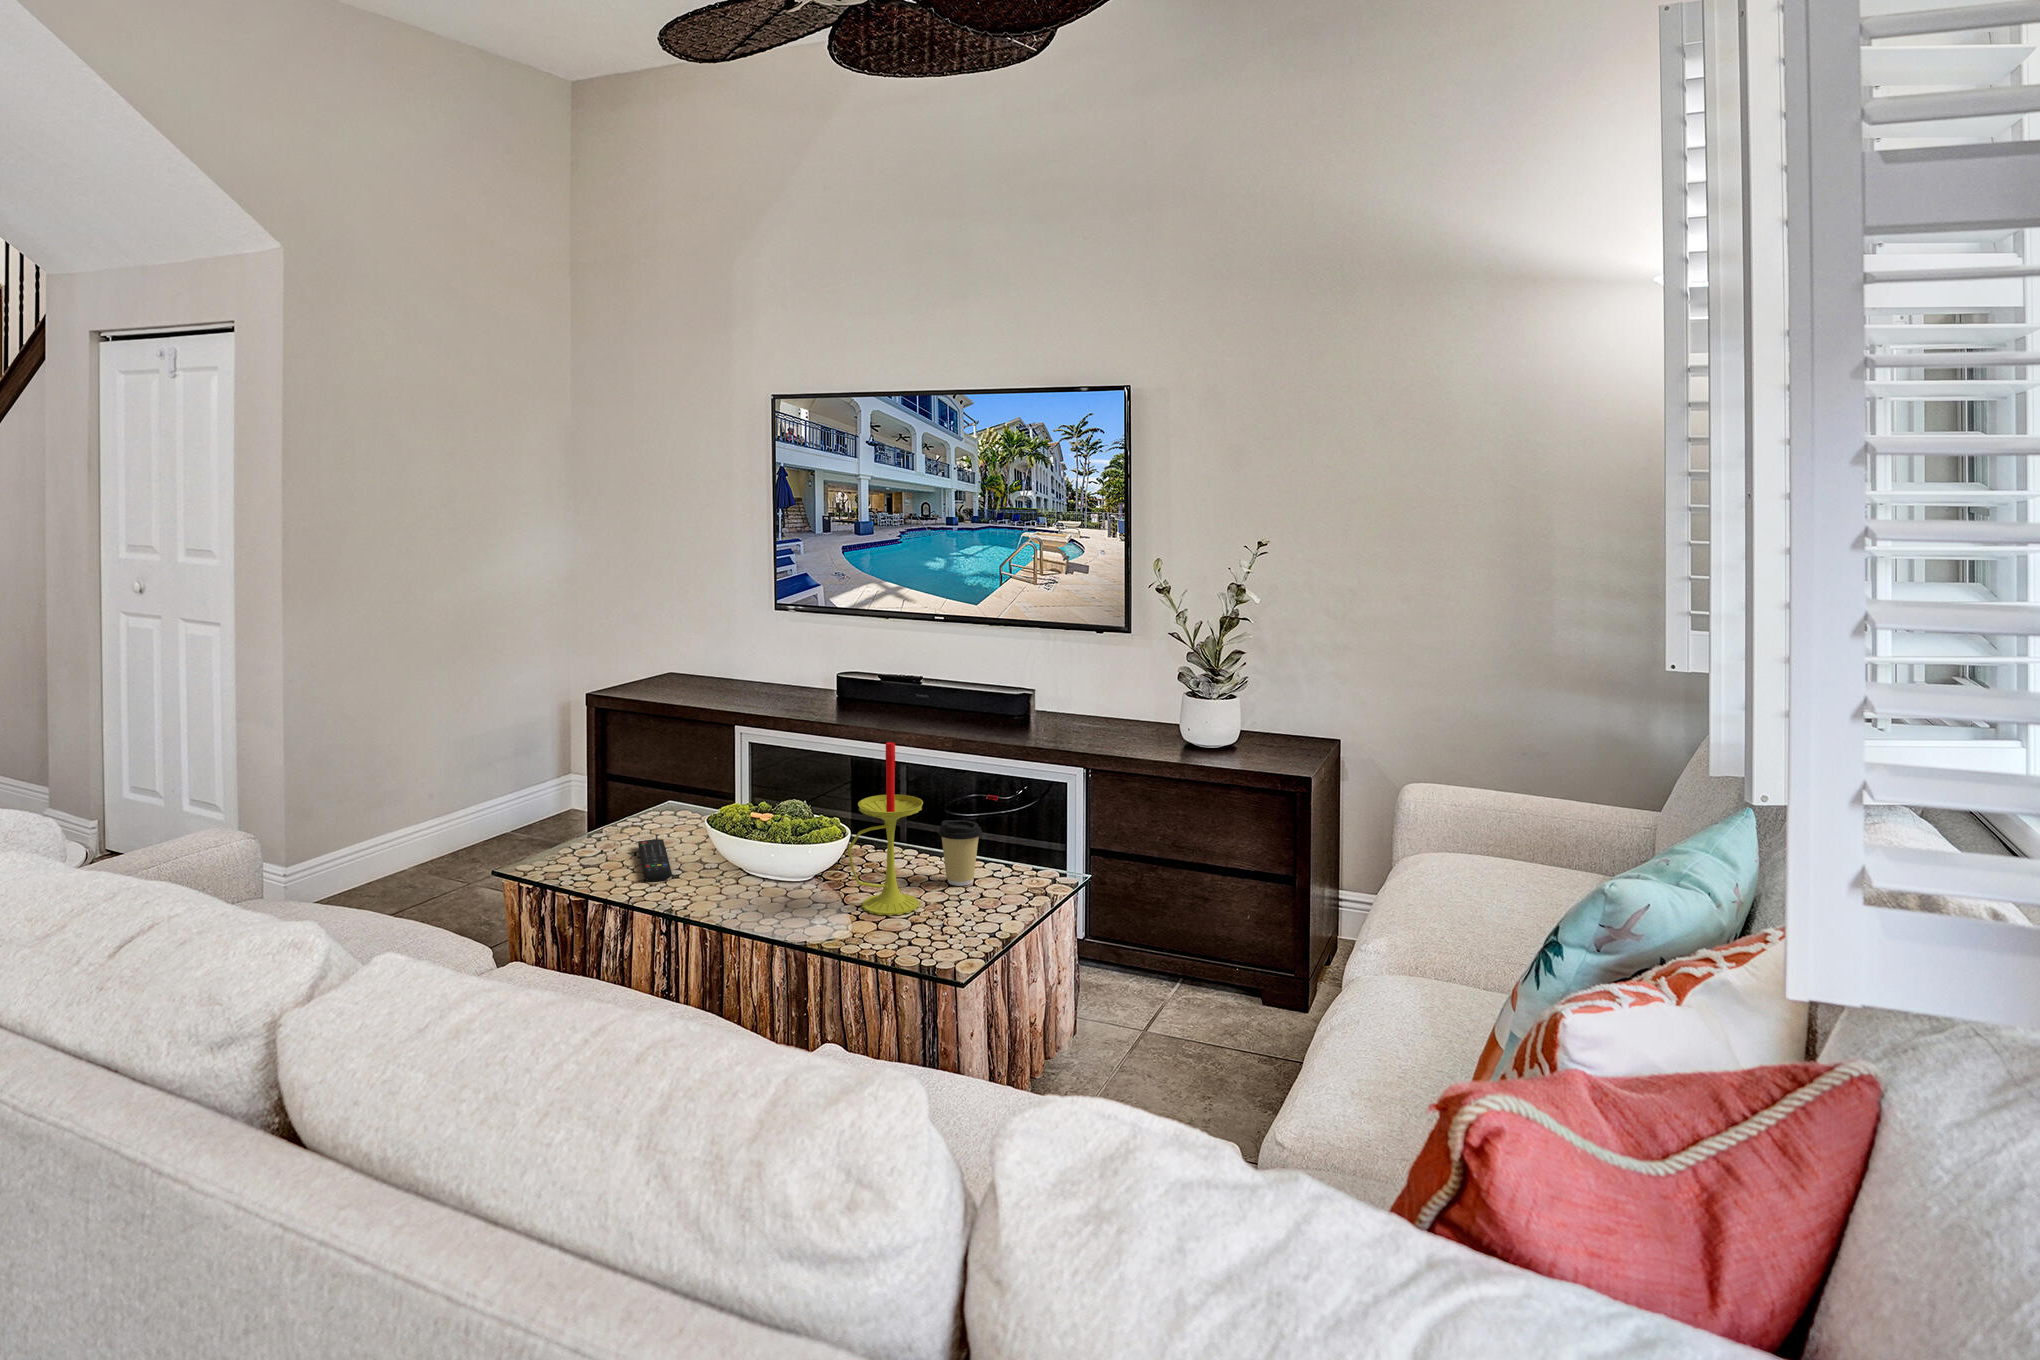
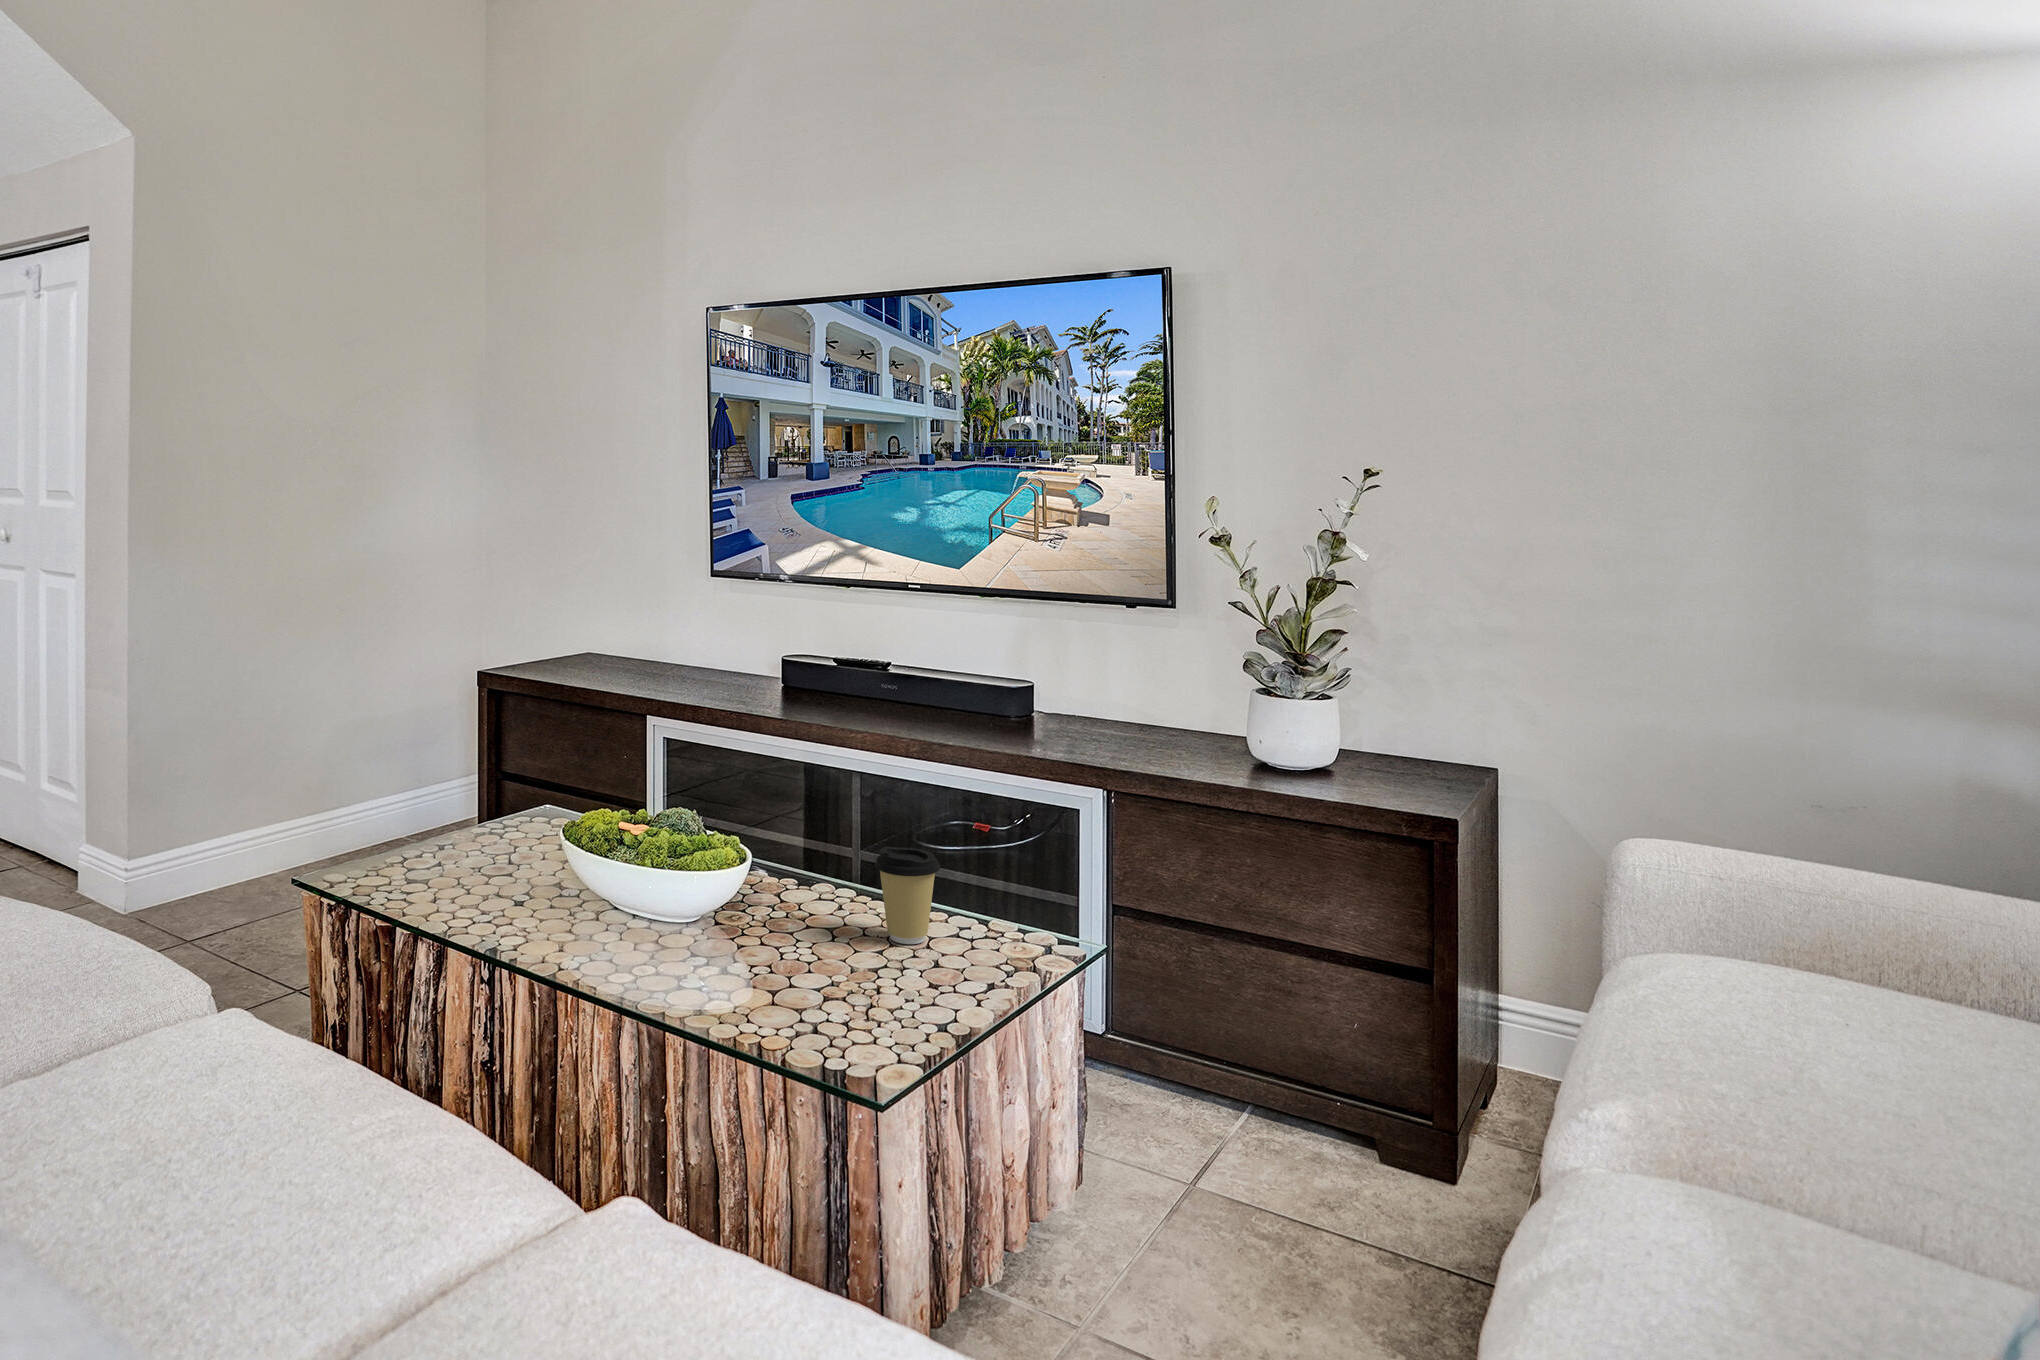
candle: present [848,742,923,915] -> none [732,721,846,982]
remote control: present [638,839,672,881] -> none [472,849,515,906]

